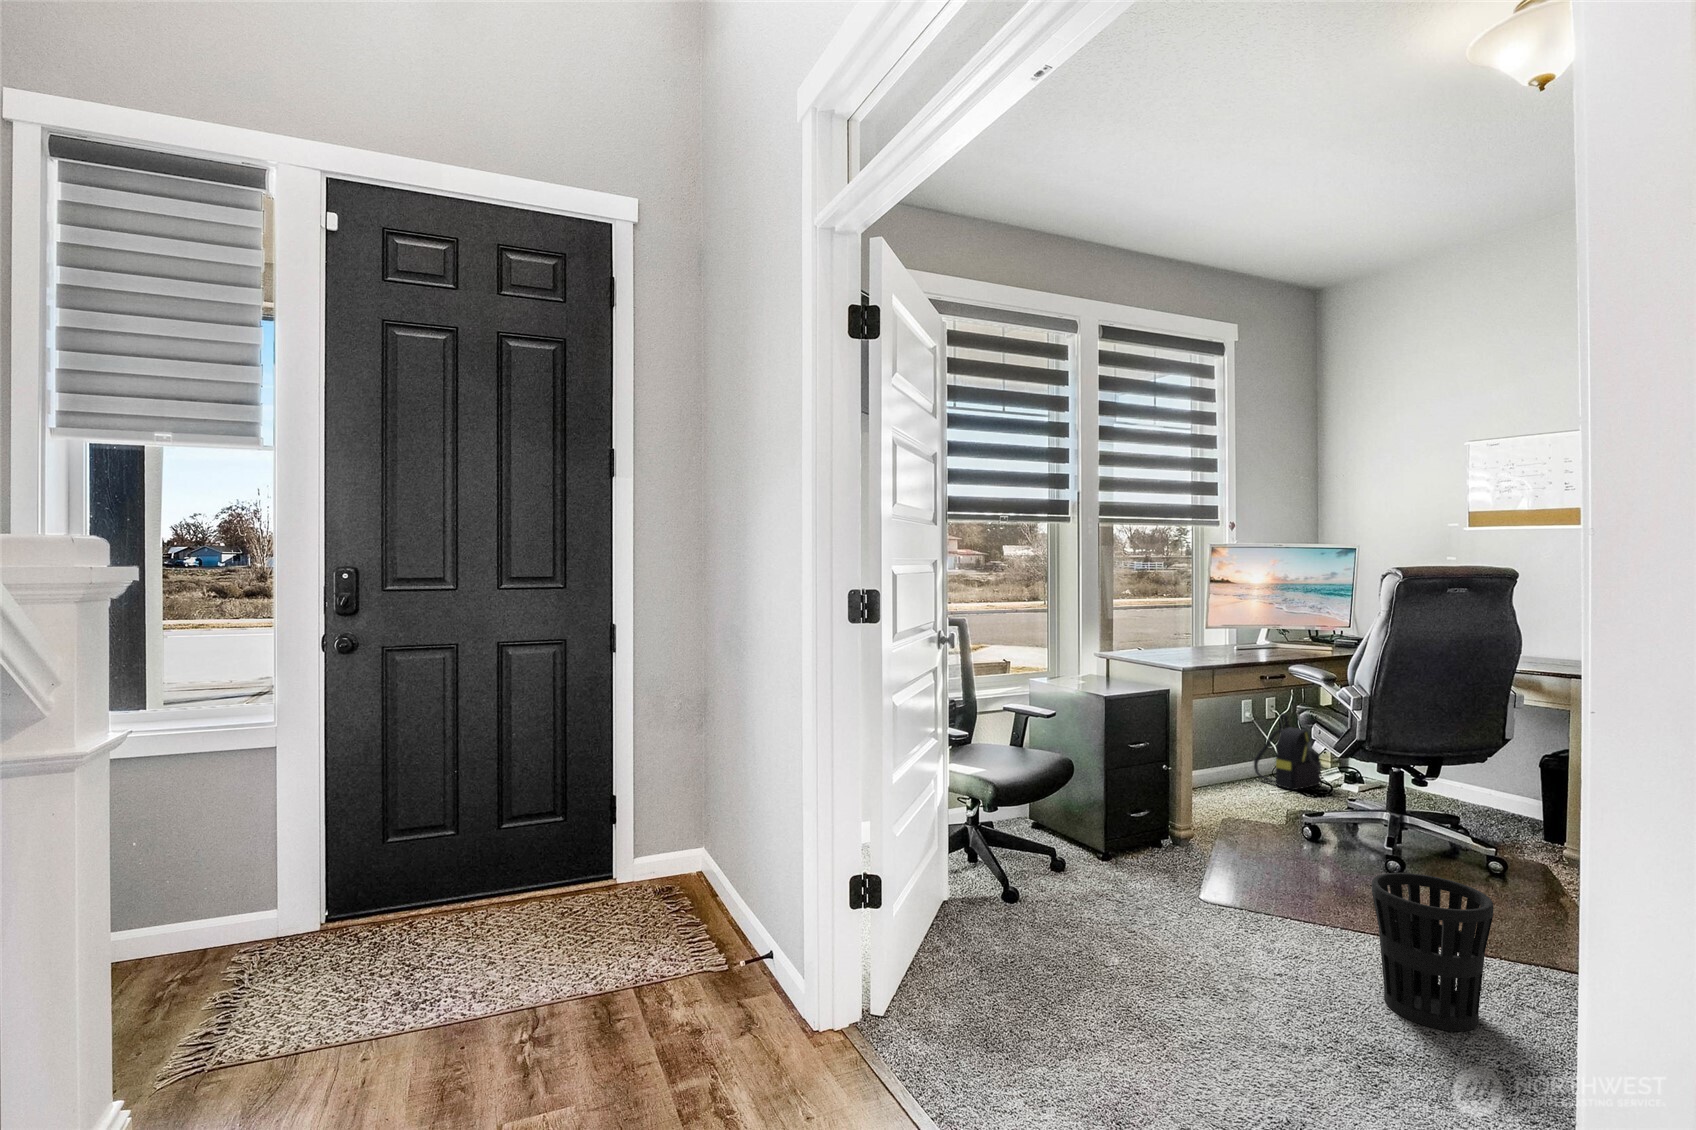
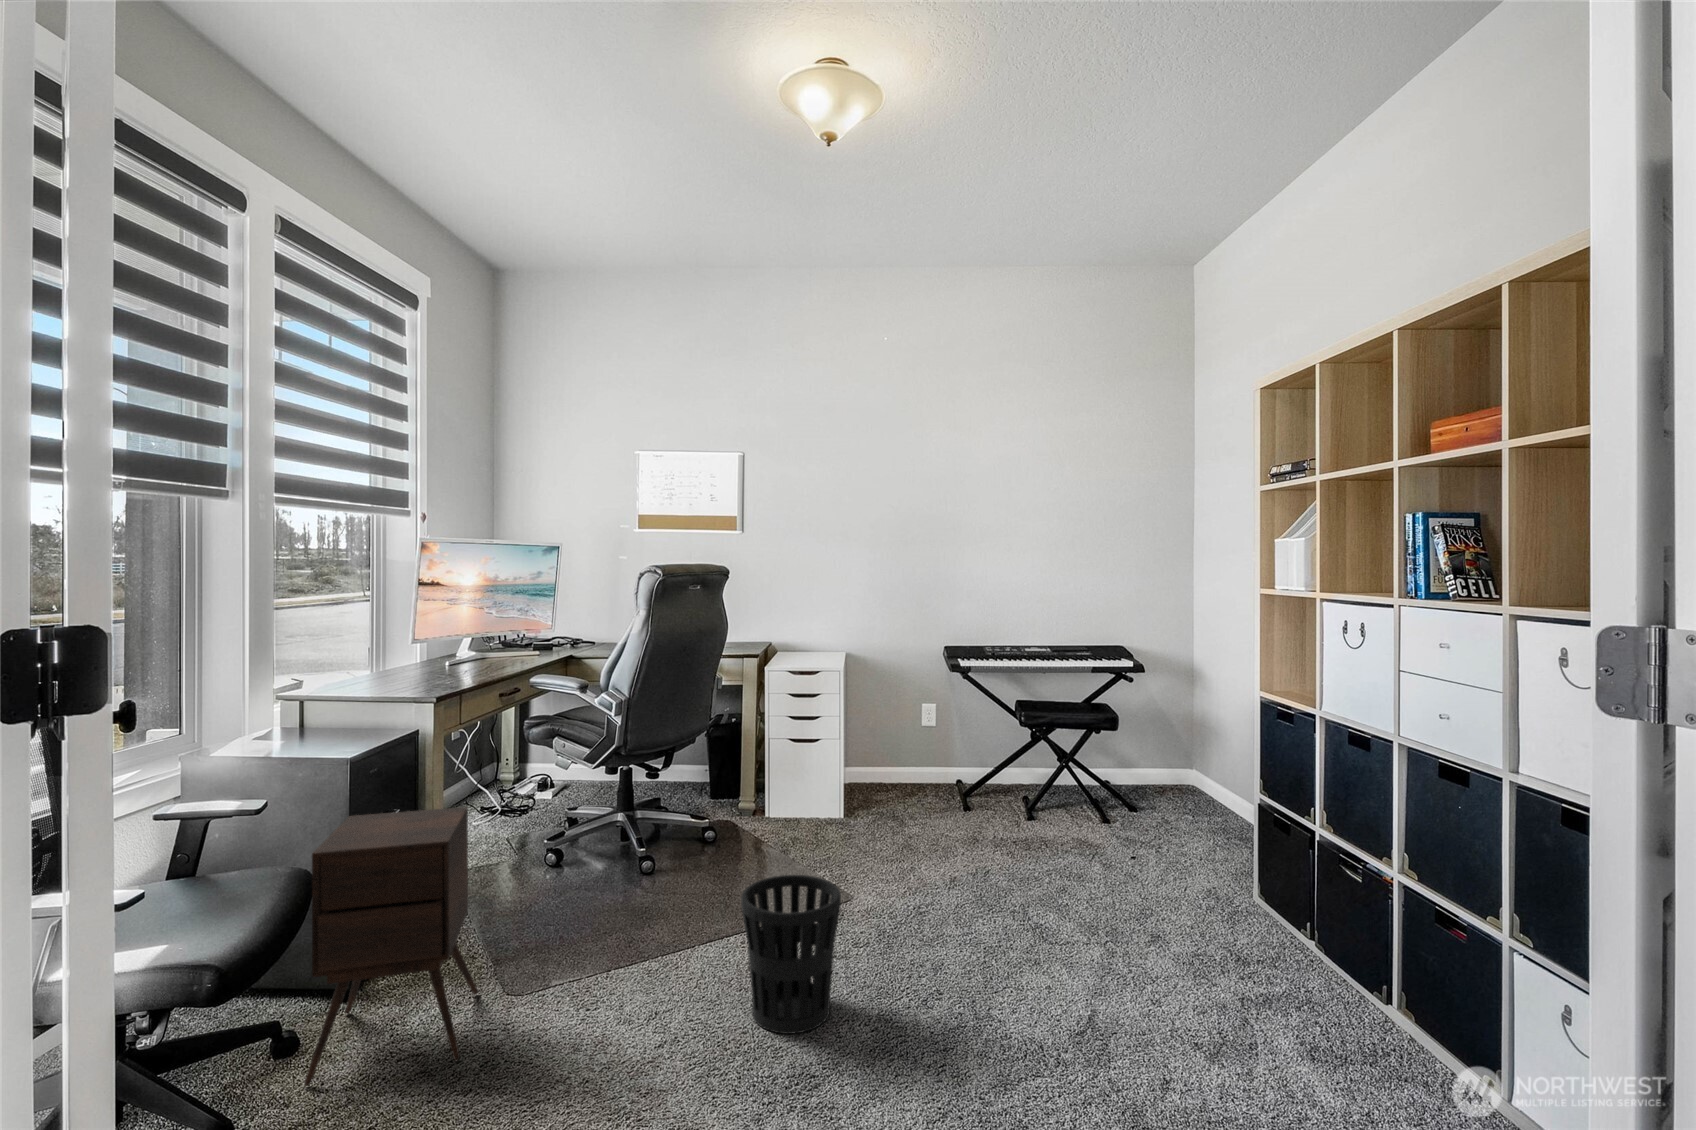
backpack: present [1254,713,1322,790] -> none [450,729,523,812]
side table: none [1055,733,1180,915] -> present [304,807,478,1086]

